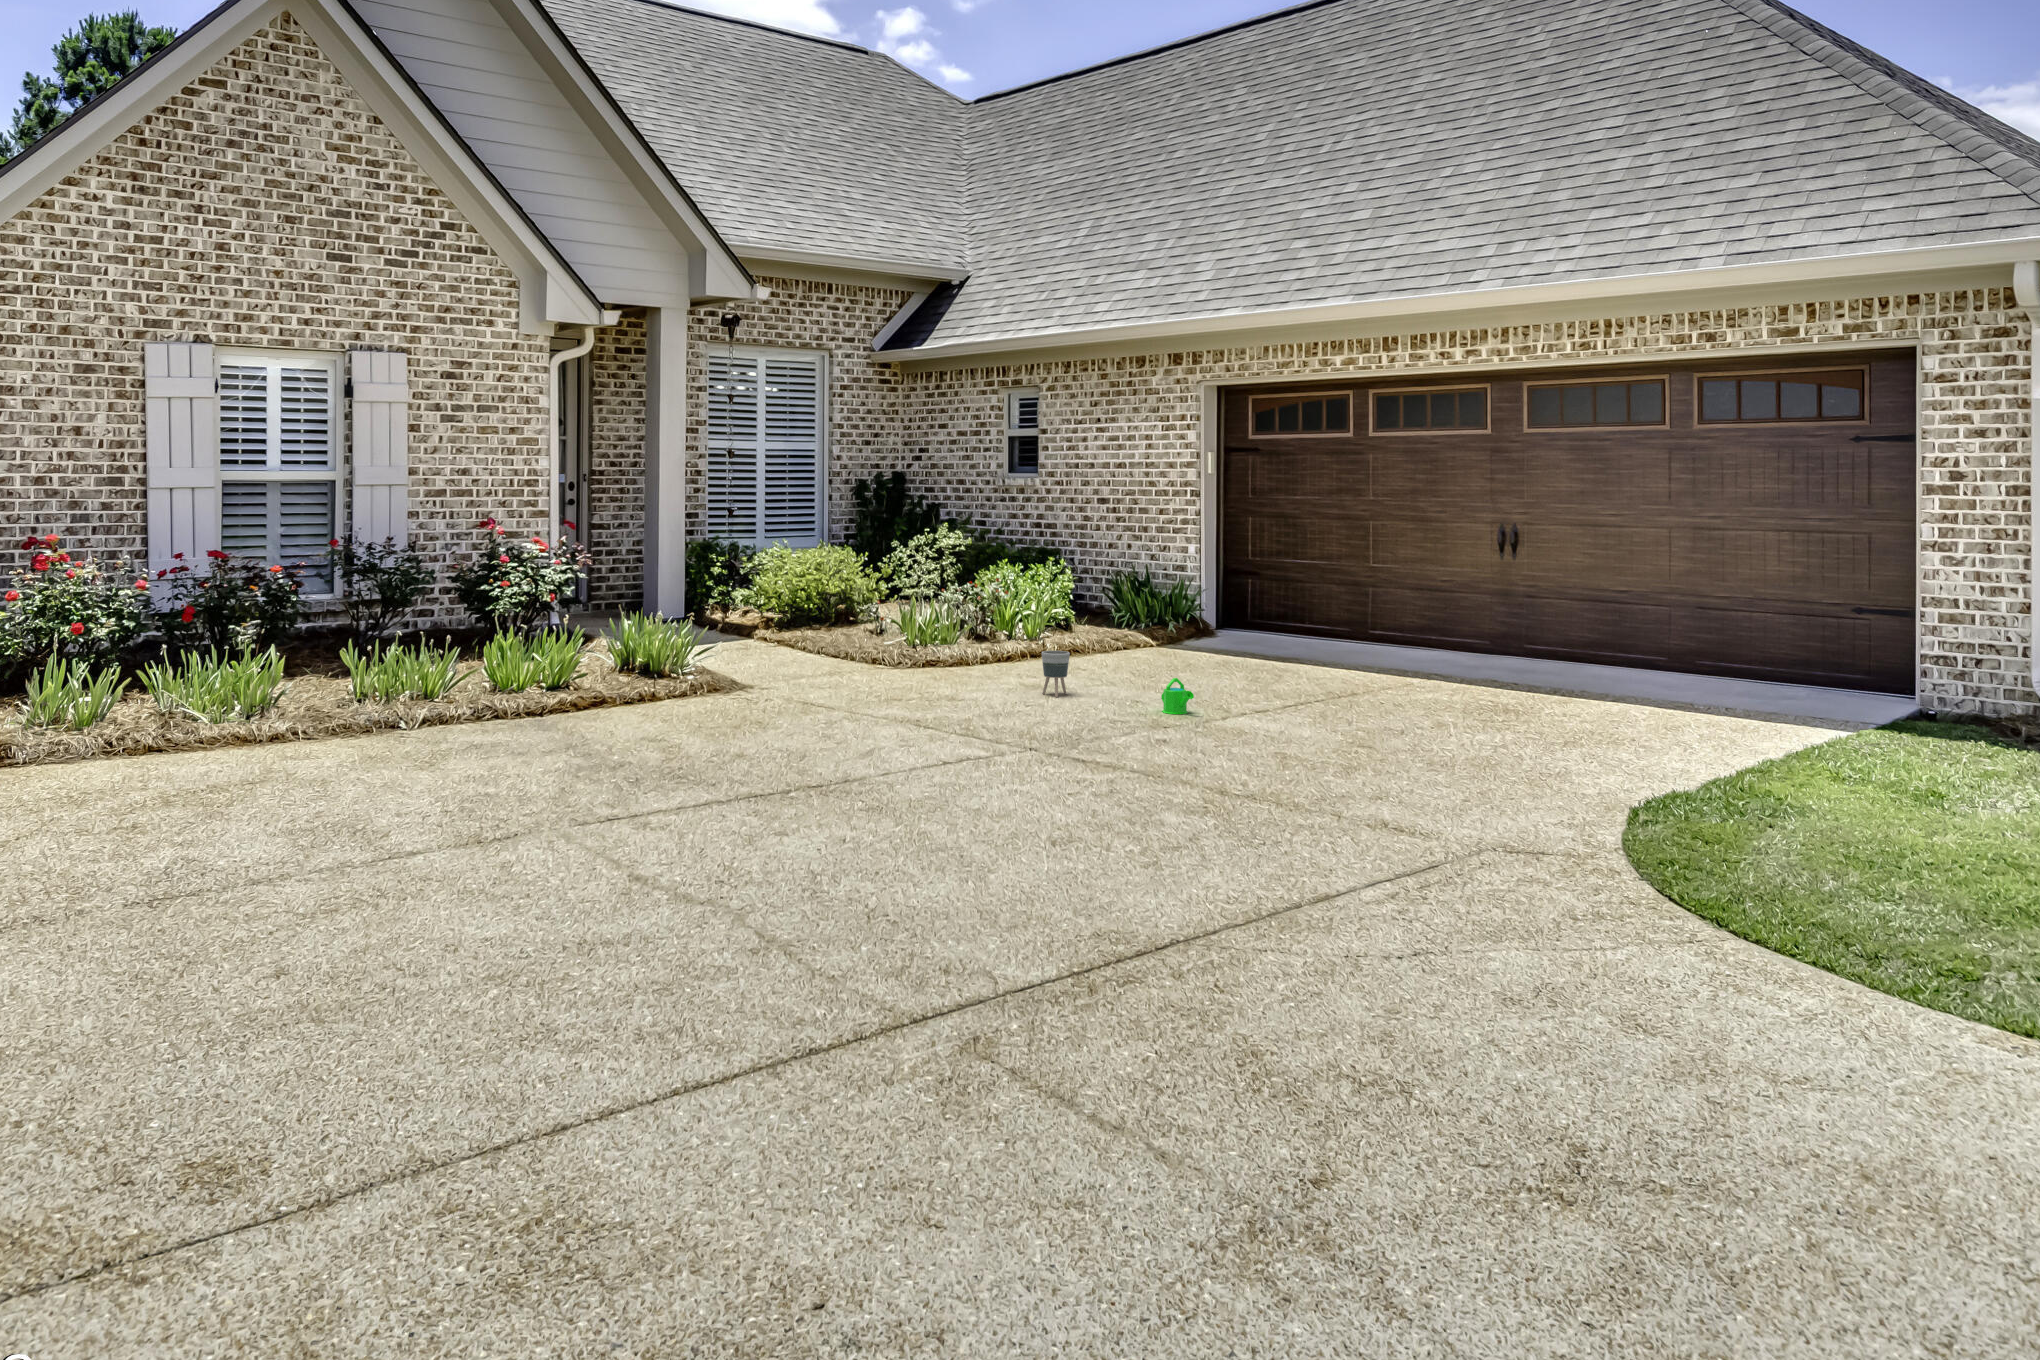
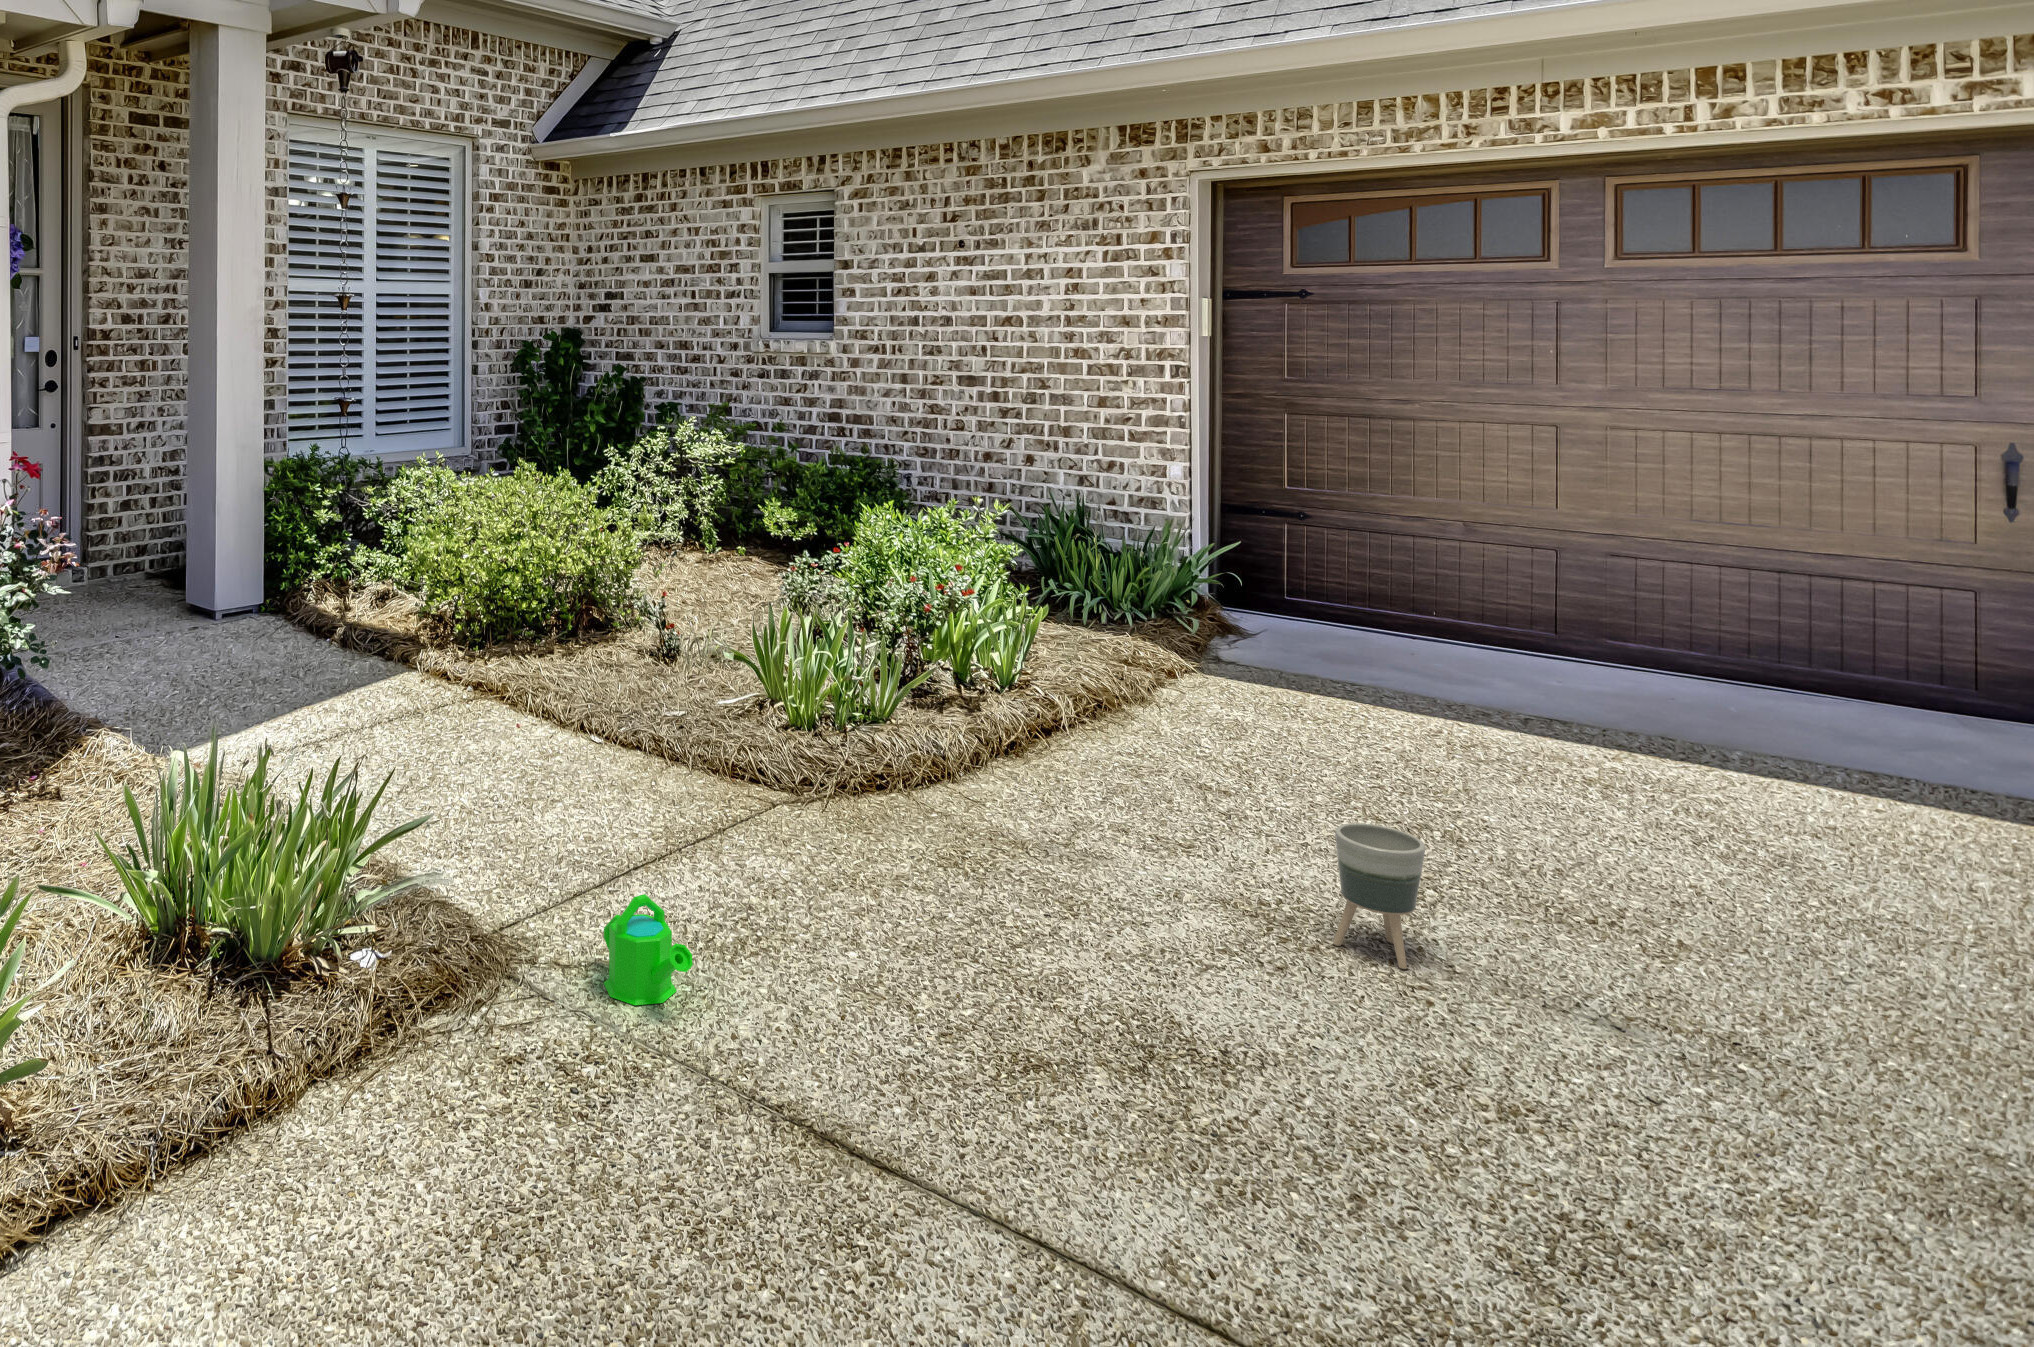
watering can: present [1161,678,1194,714] -> present [604,894,693,1005]

